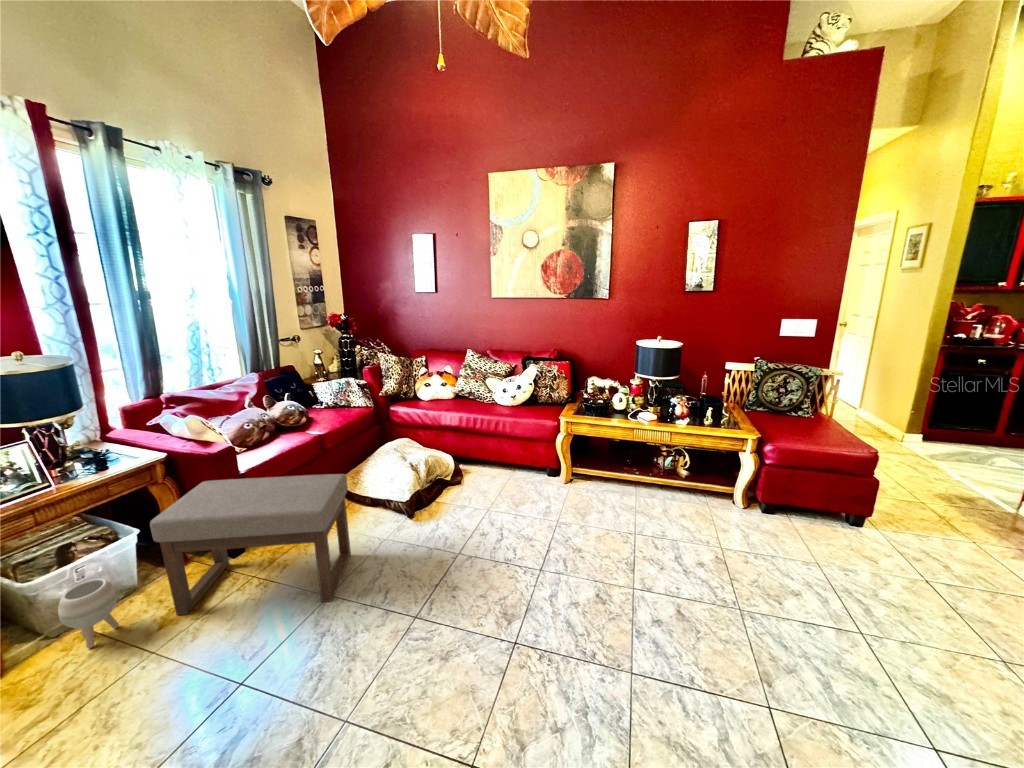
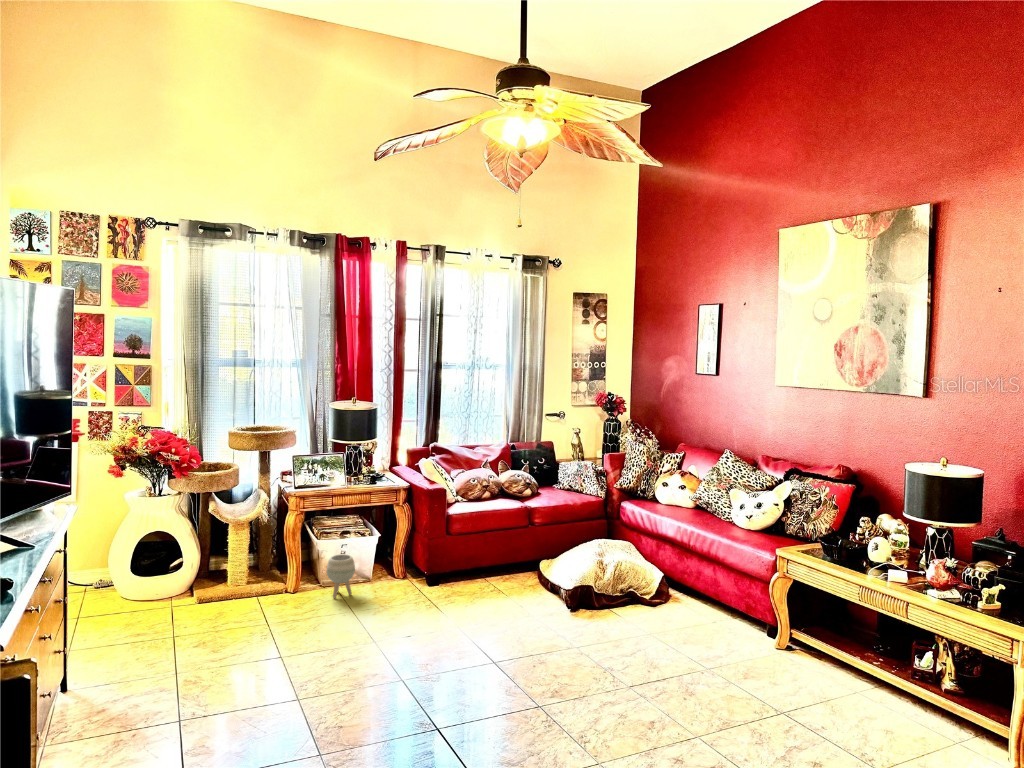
ottoman: present [150,474,351,615] -> none [376,512,506,635]

